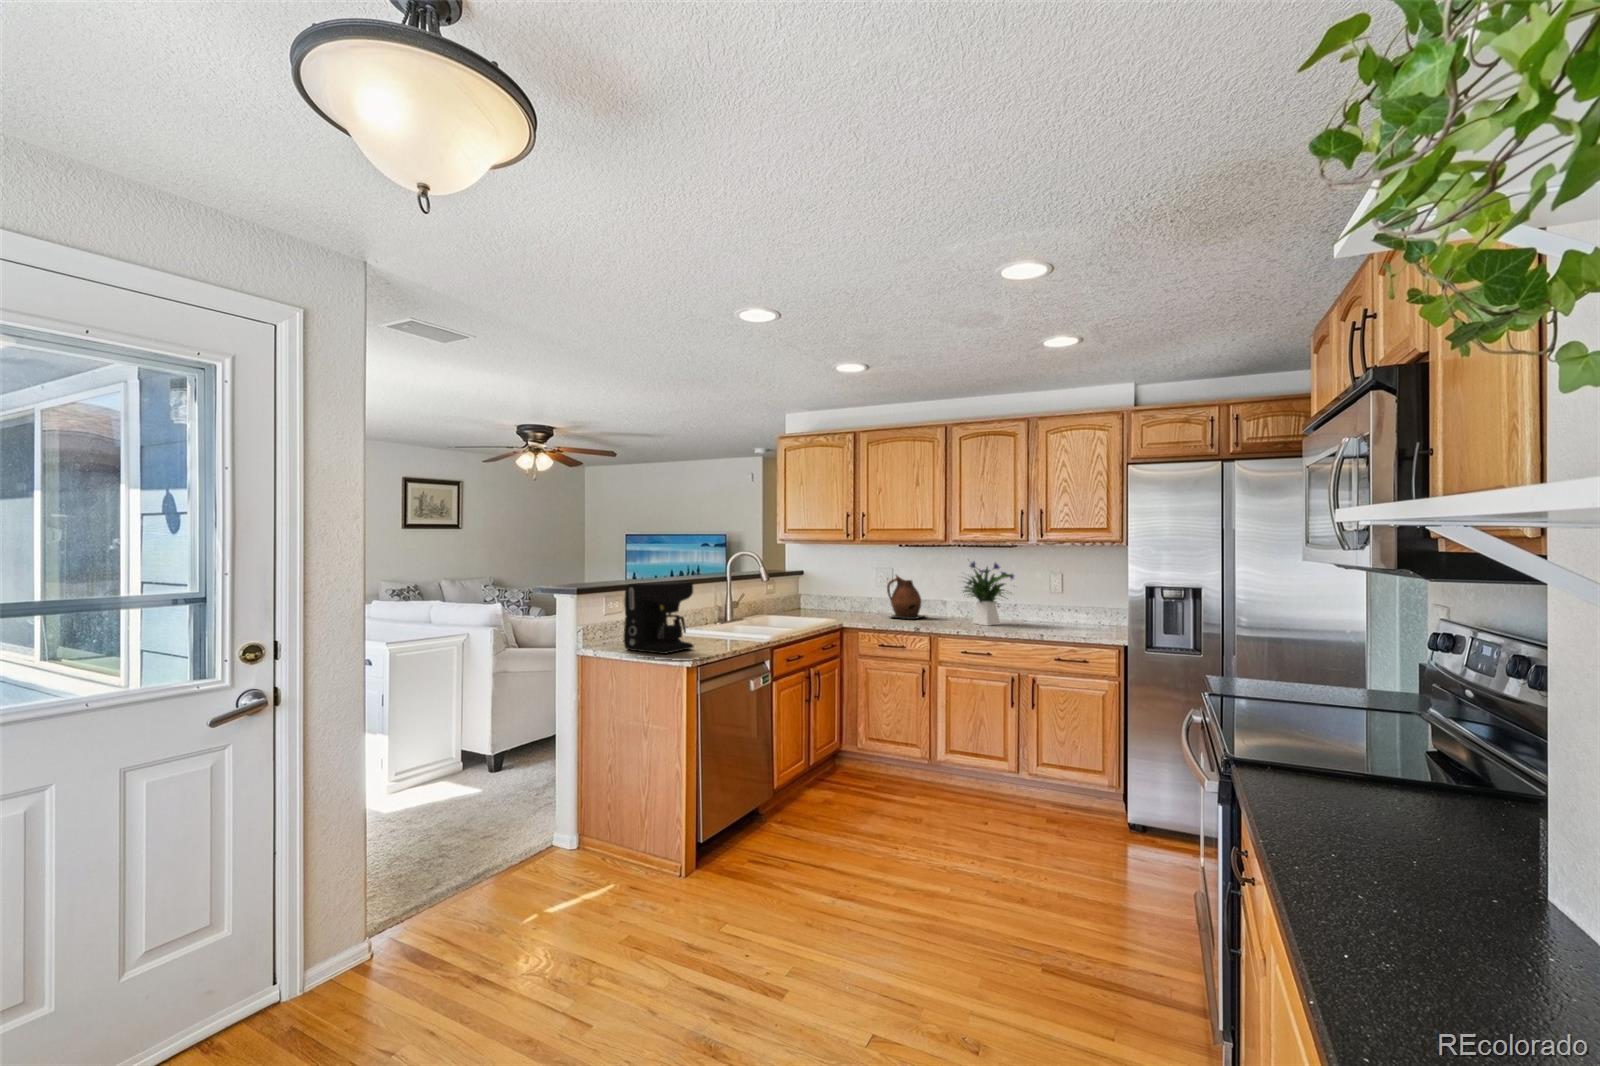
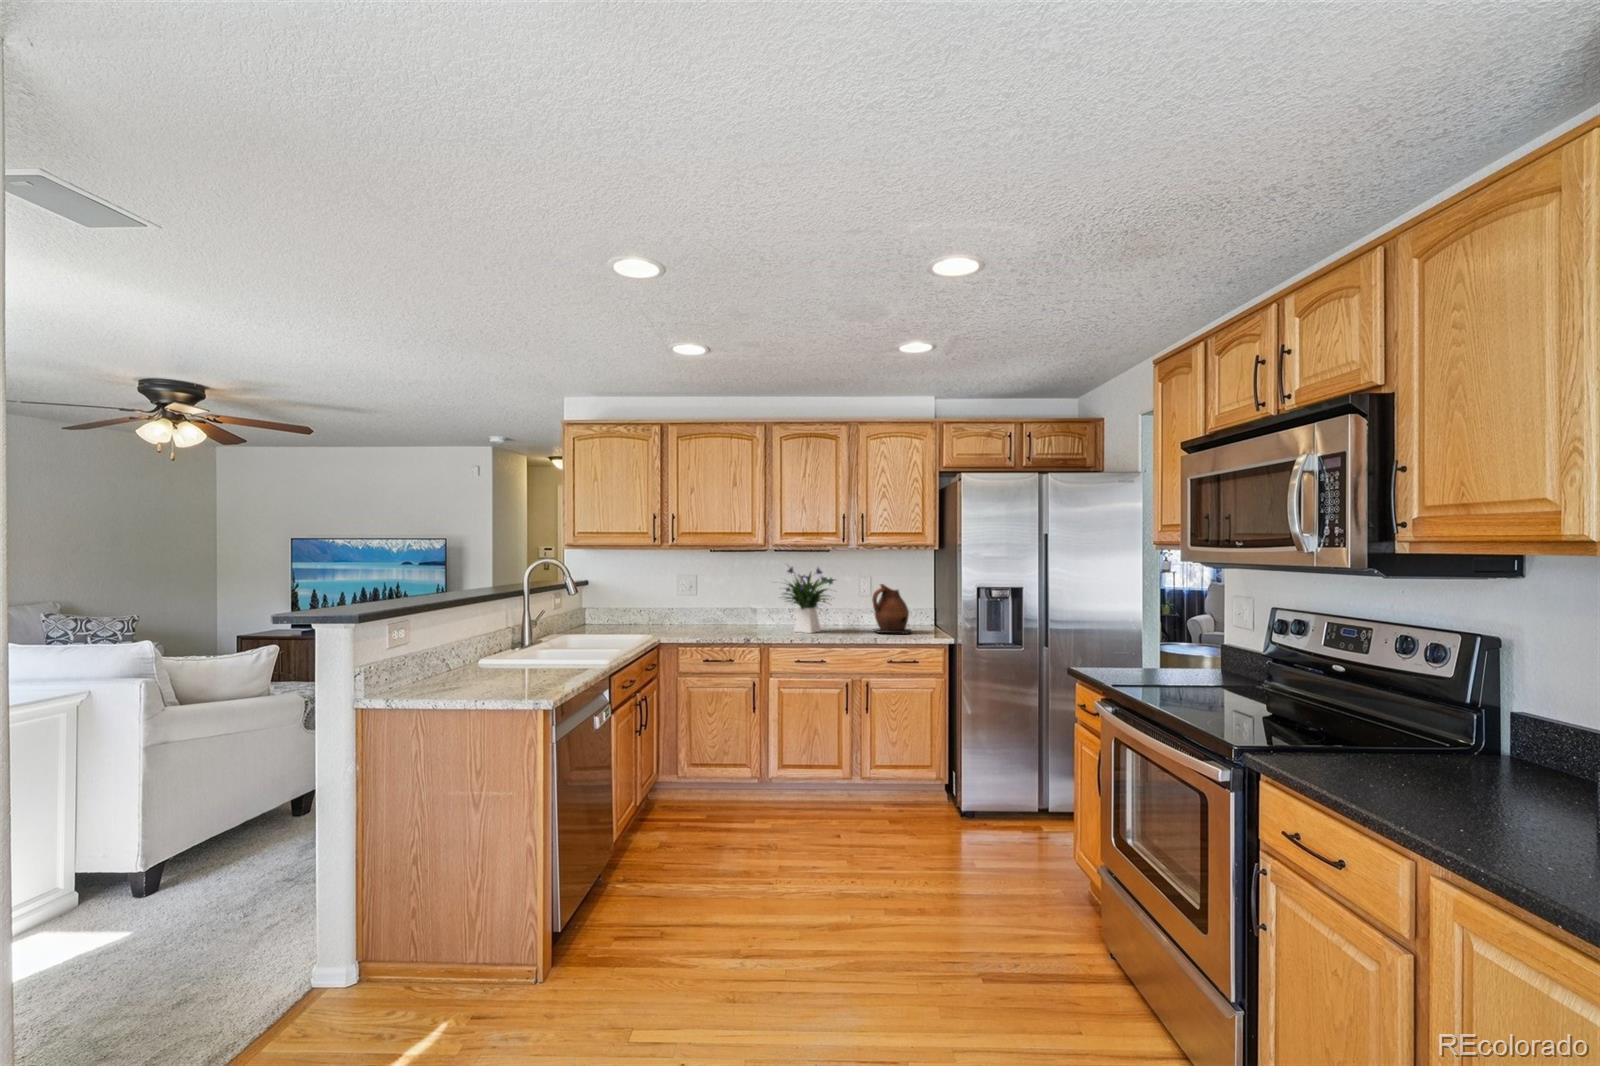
ceramic pitcher: present [887,575,924,619] -> present [872,584,911,633]
coffee maker: present [624,582,693,654] -> none [436,599,534,695]

